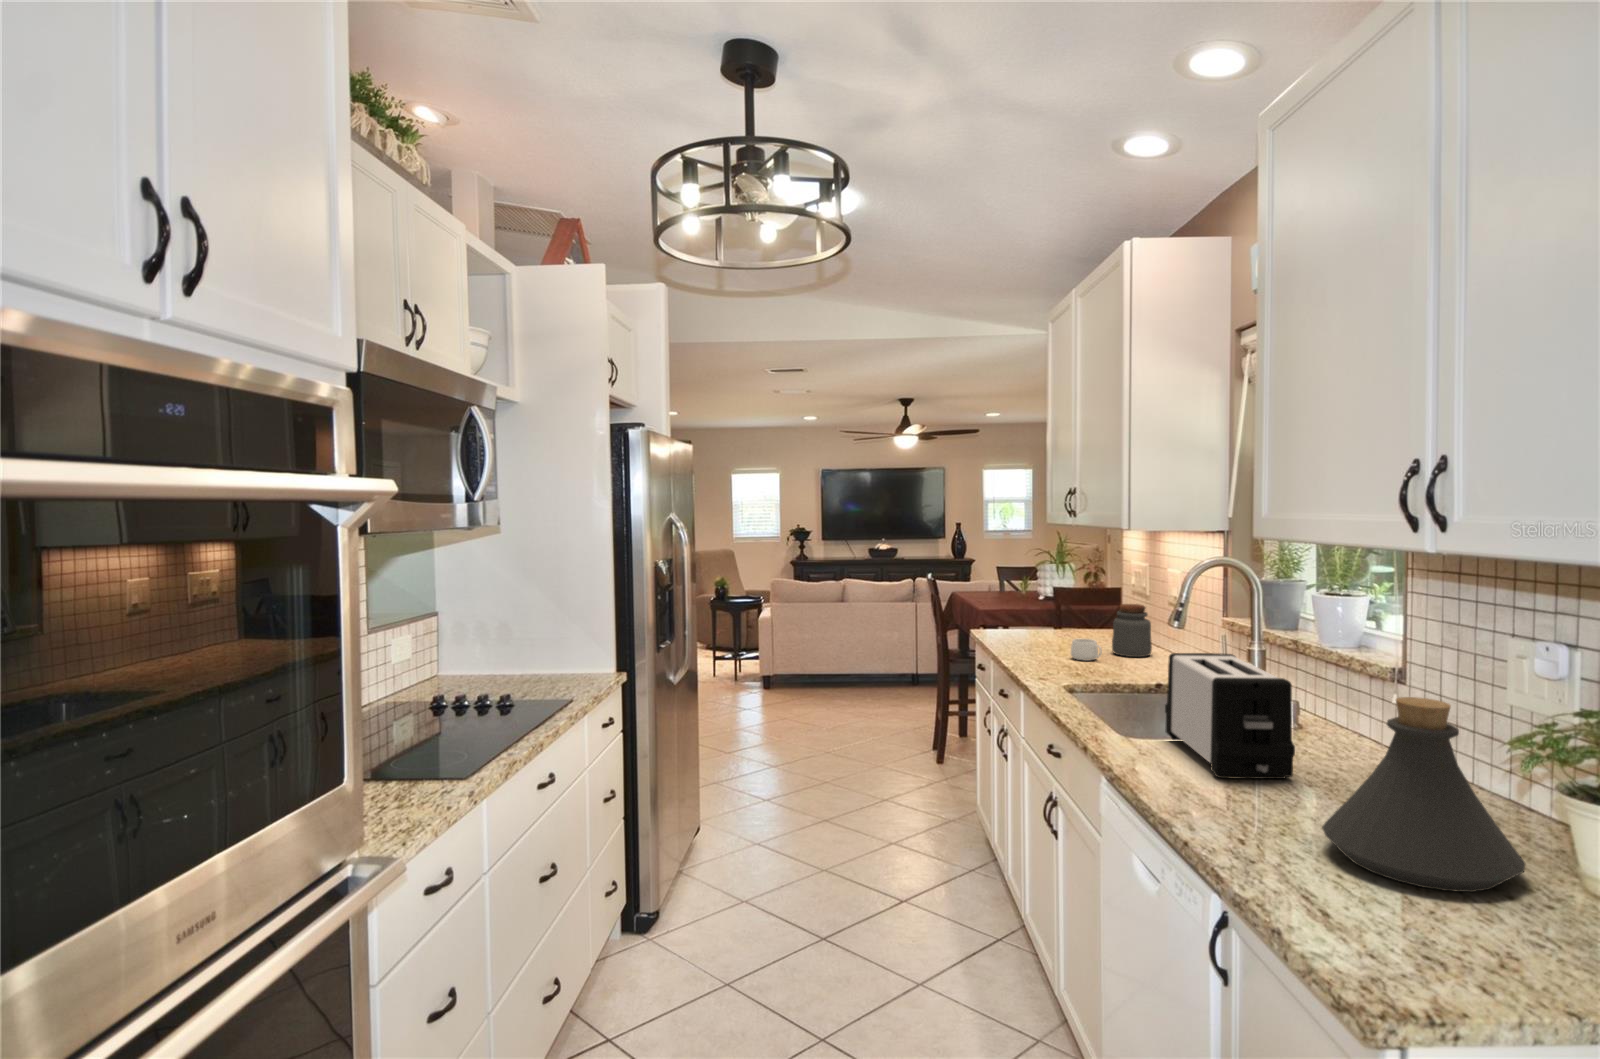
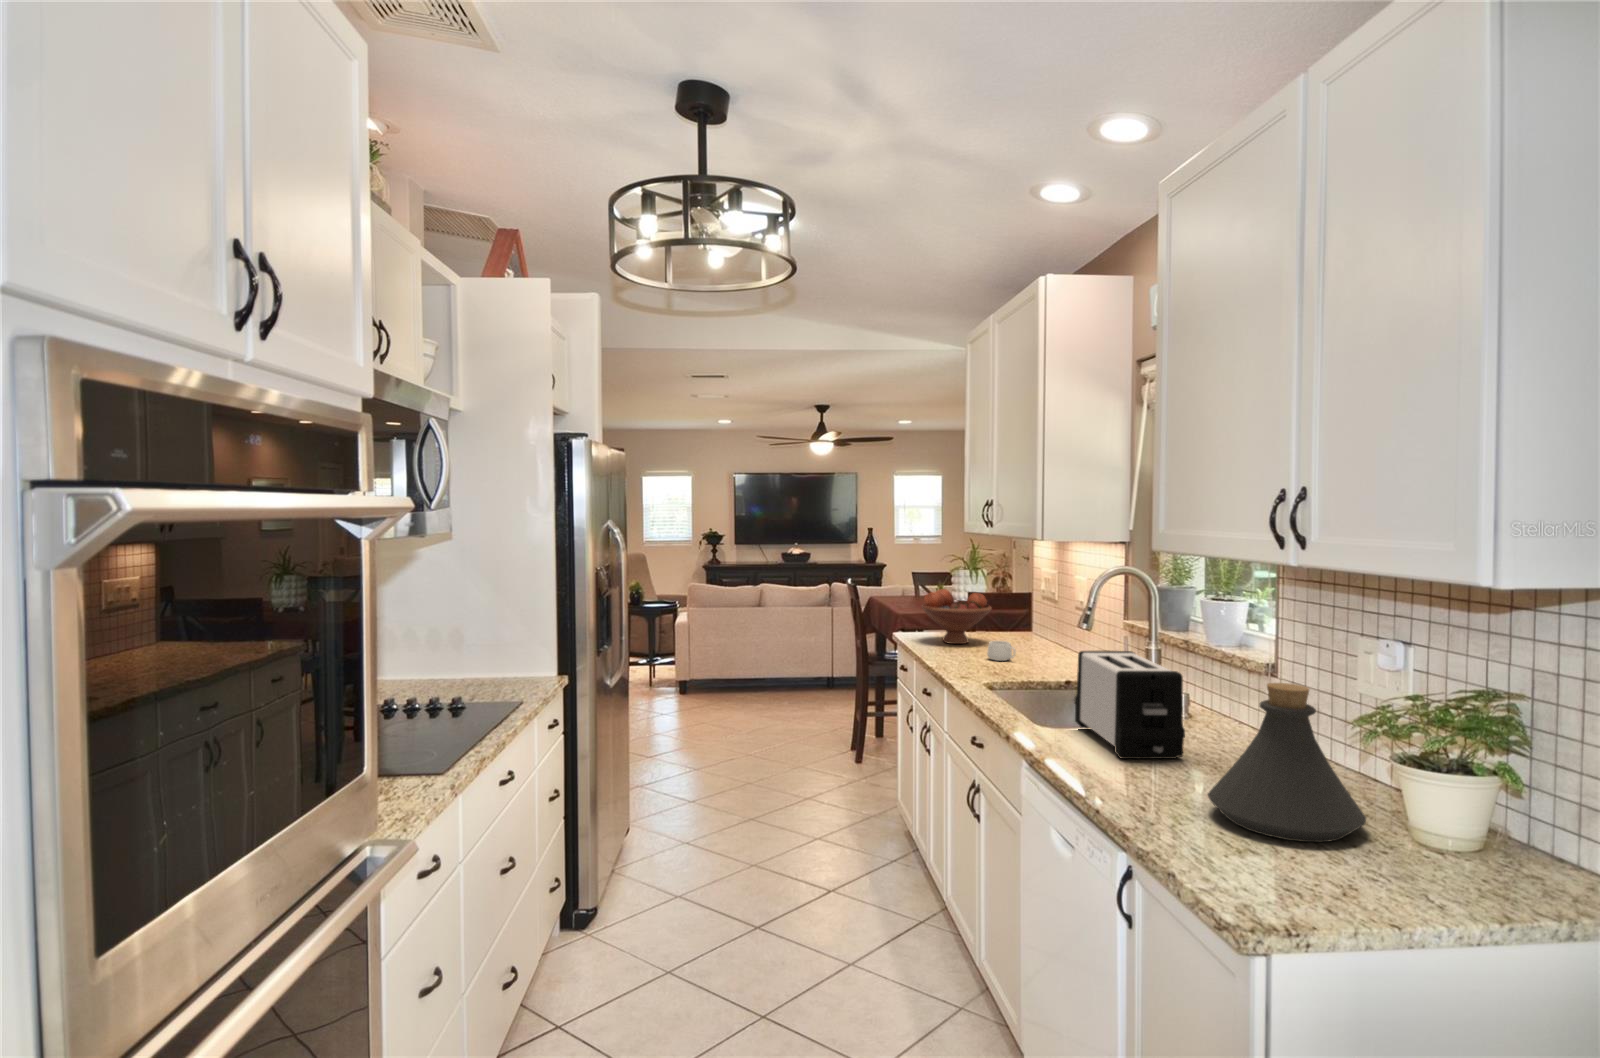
fruit bowl: none [999,582,1077,641] -> present [921,589,992,644]
jar: present [1112,604,1152,657] -> none [1024,609,1059,658]

